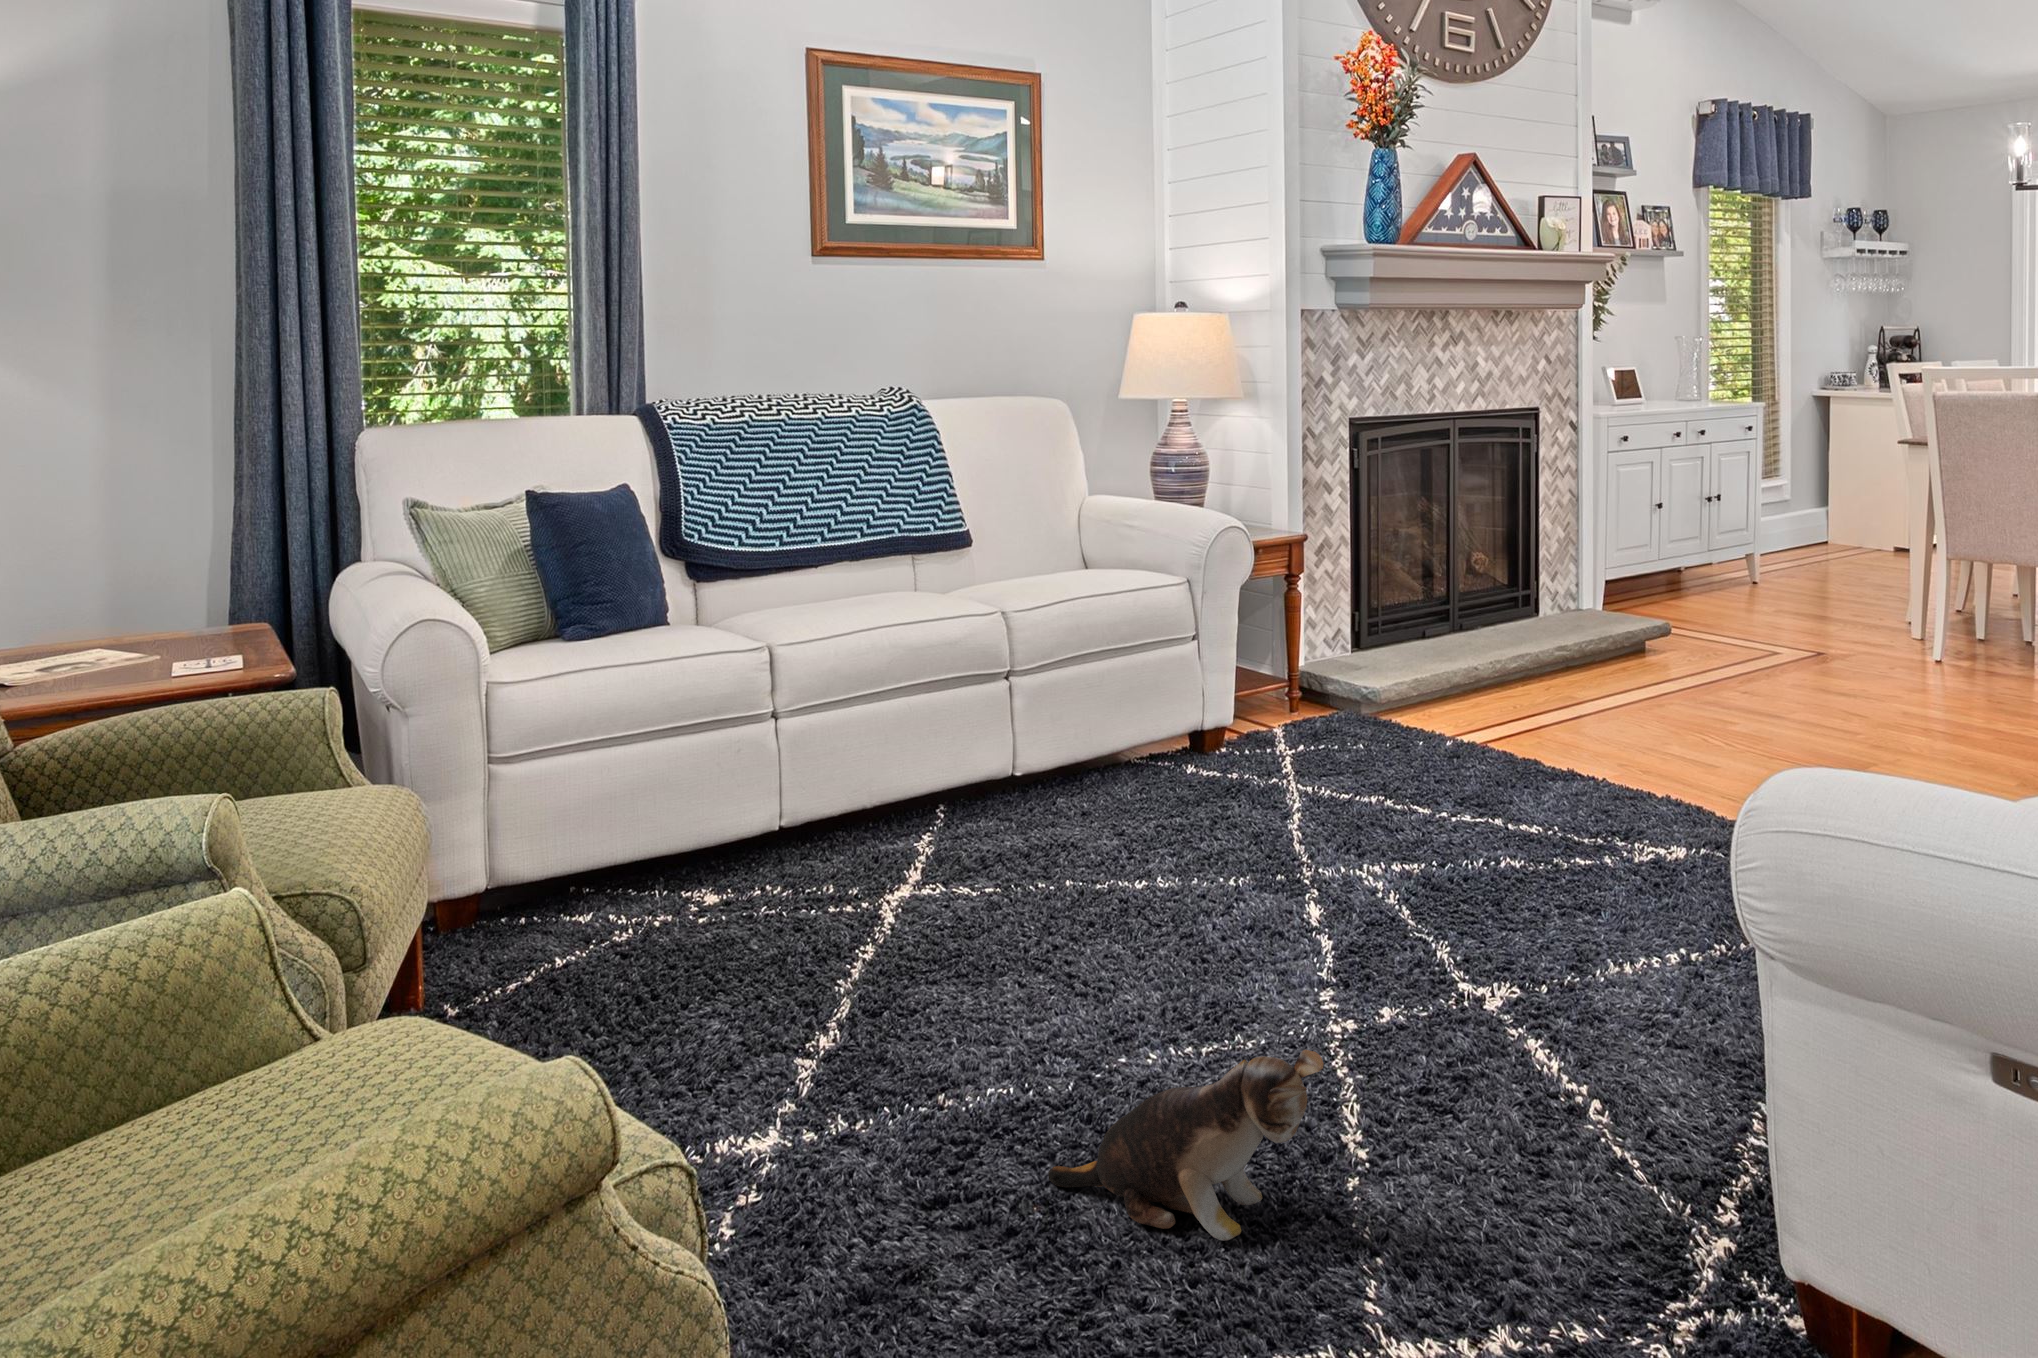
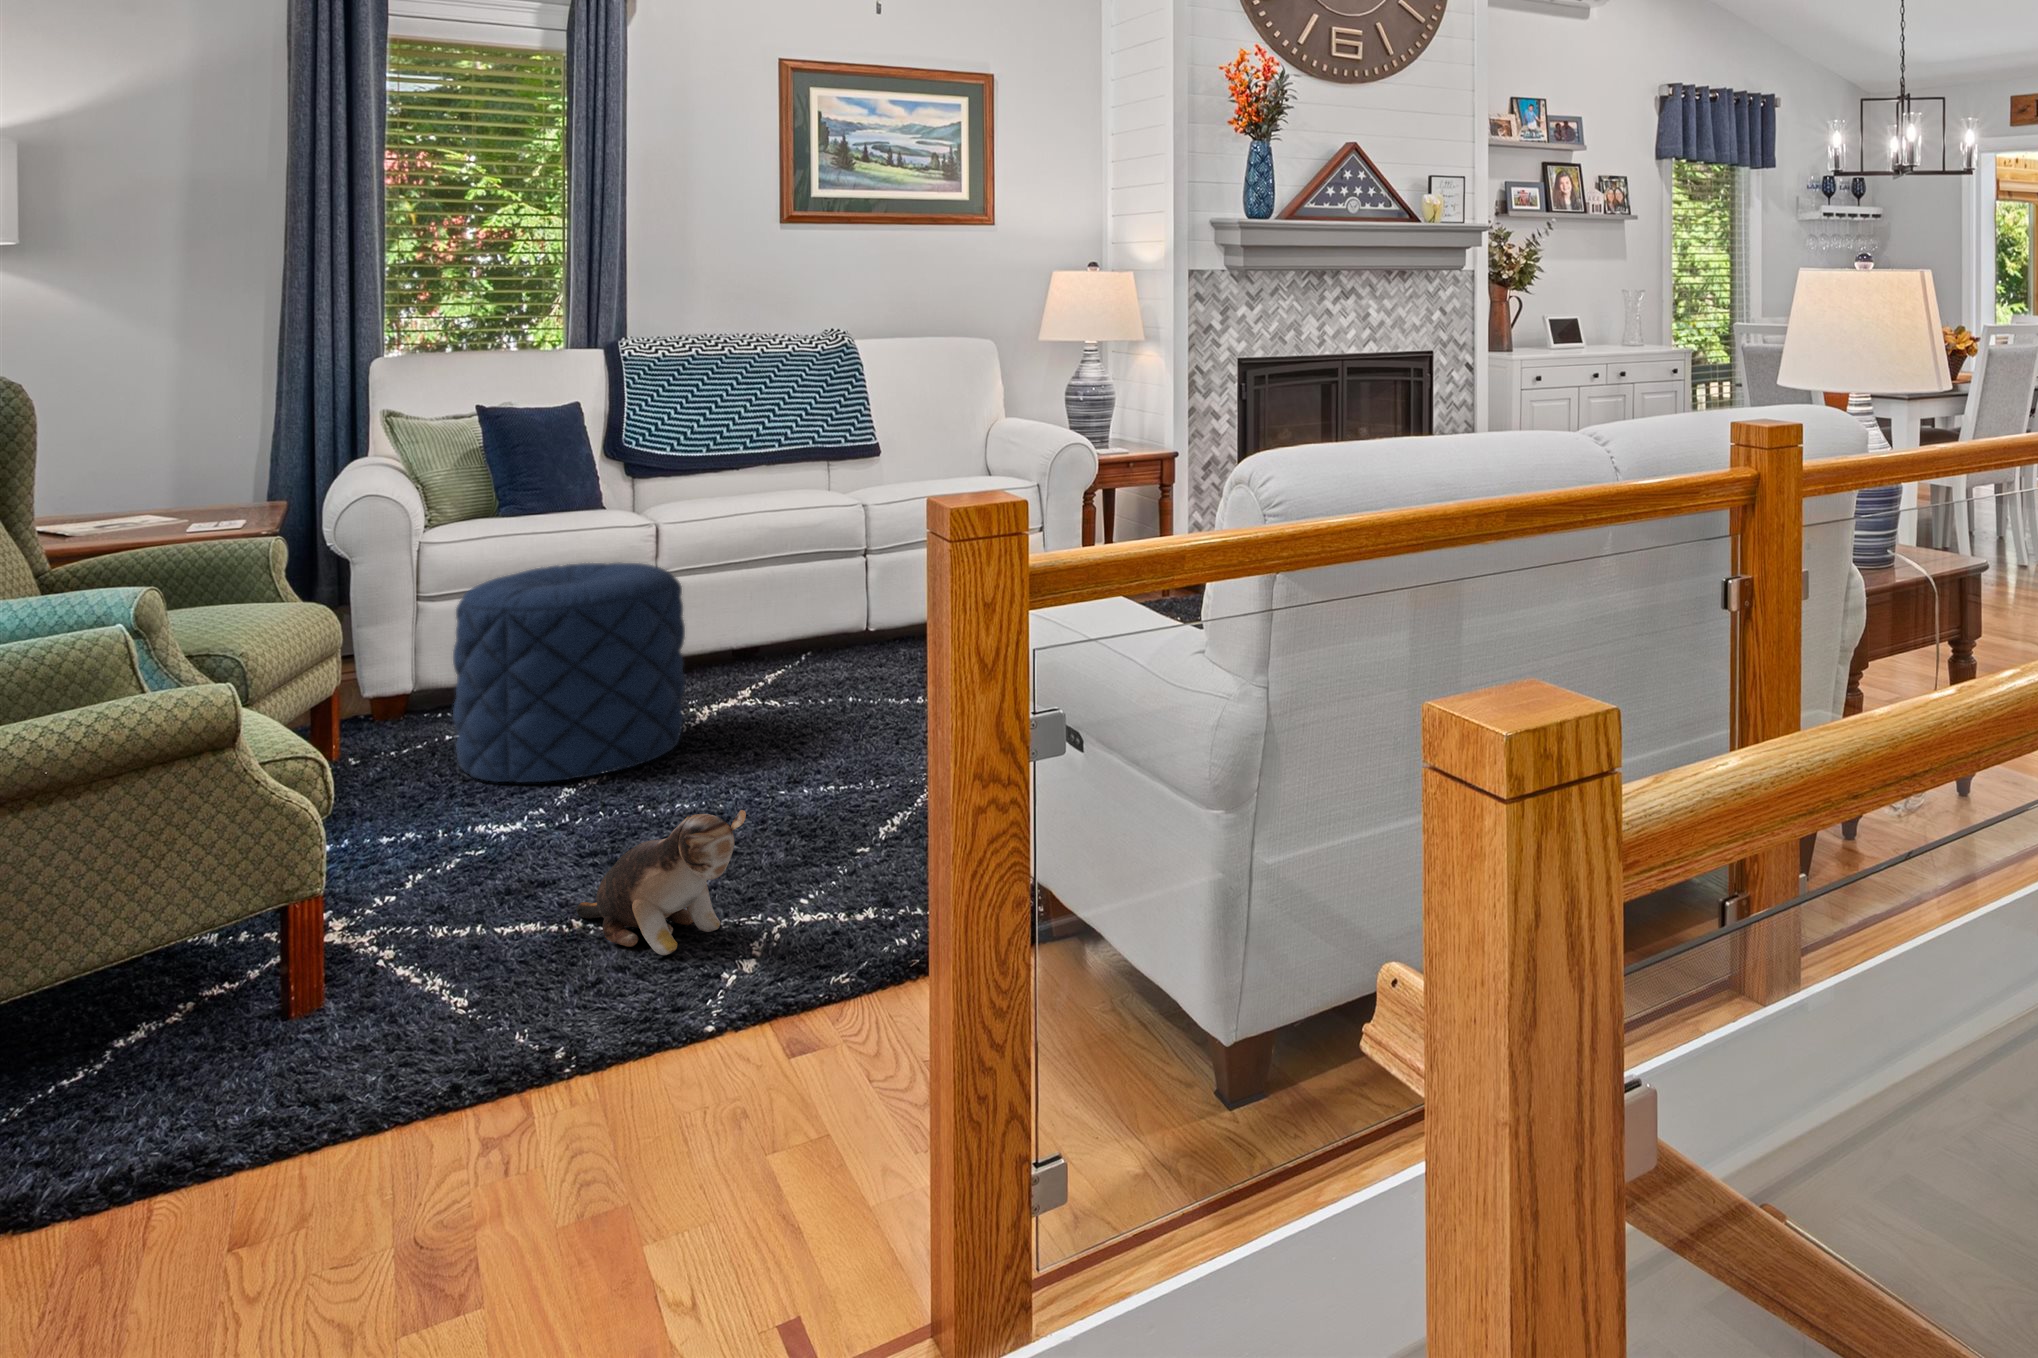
pouf: none [668,702,927,989] -> present [453,563,685,782]

